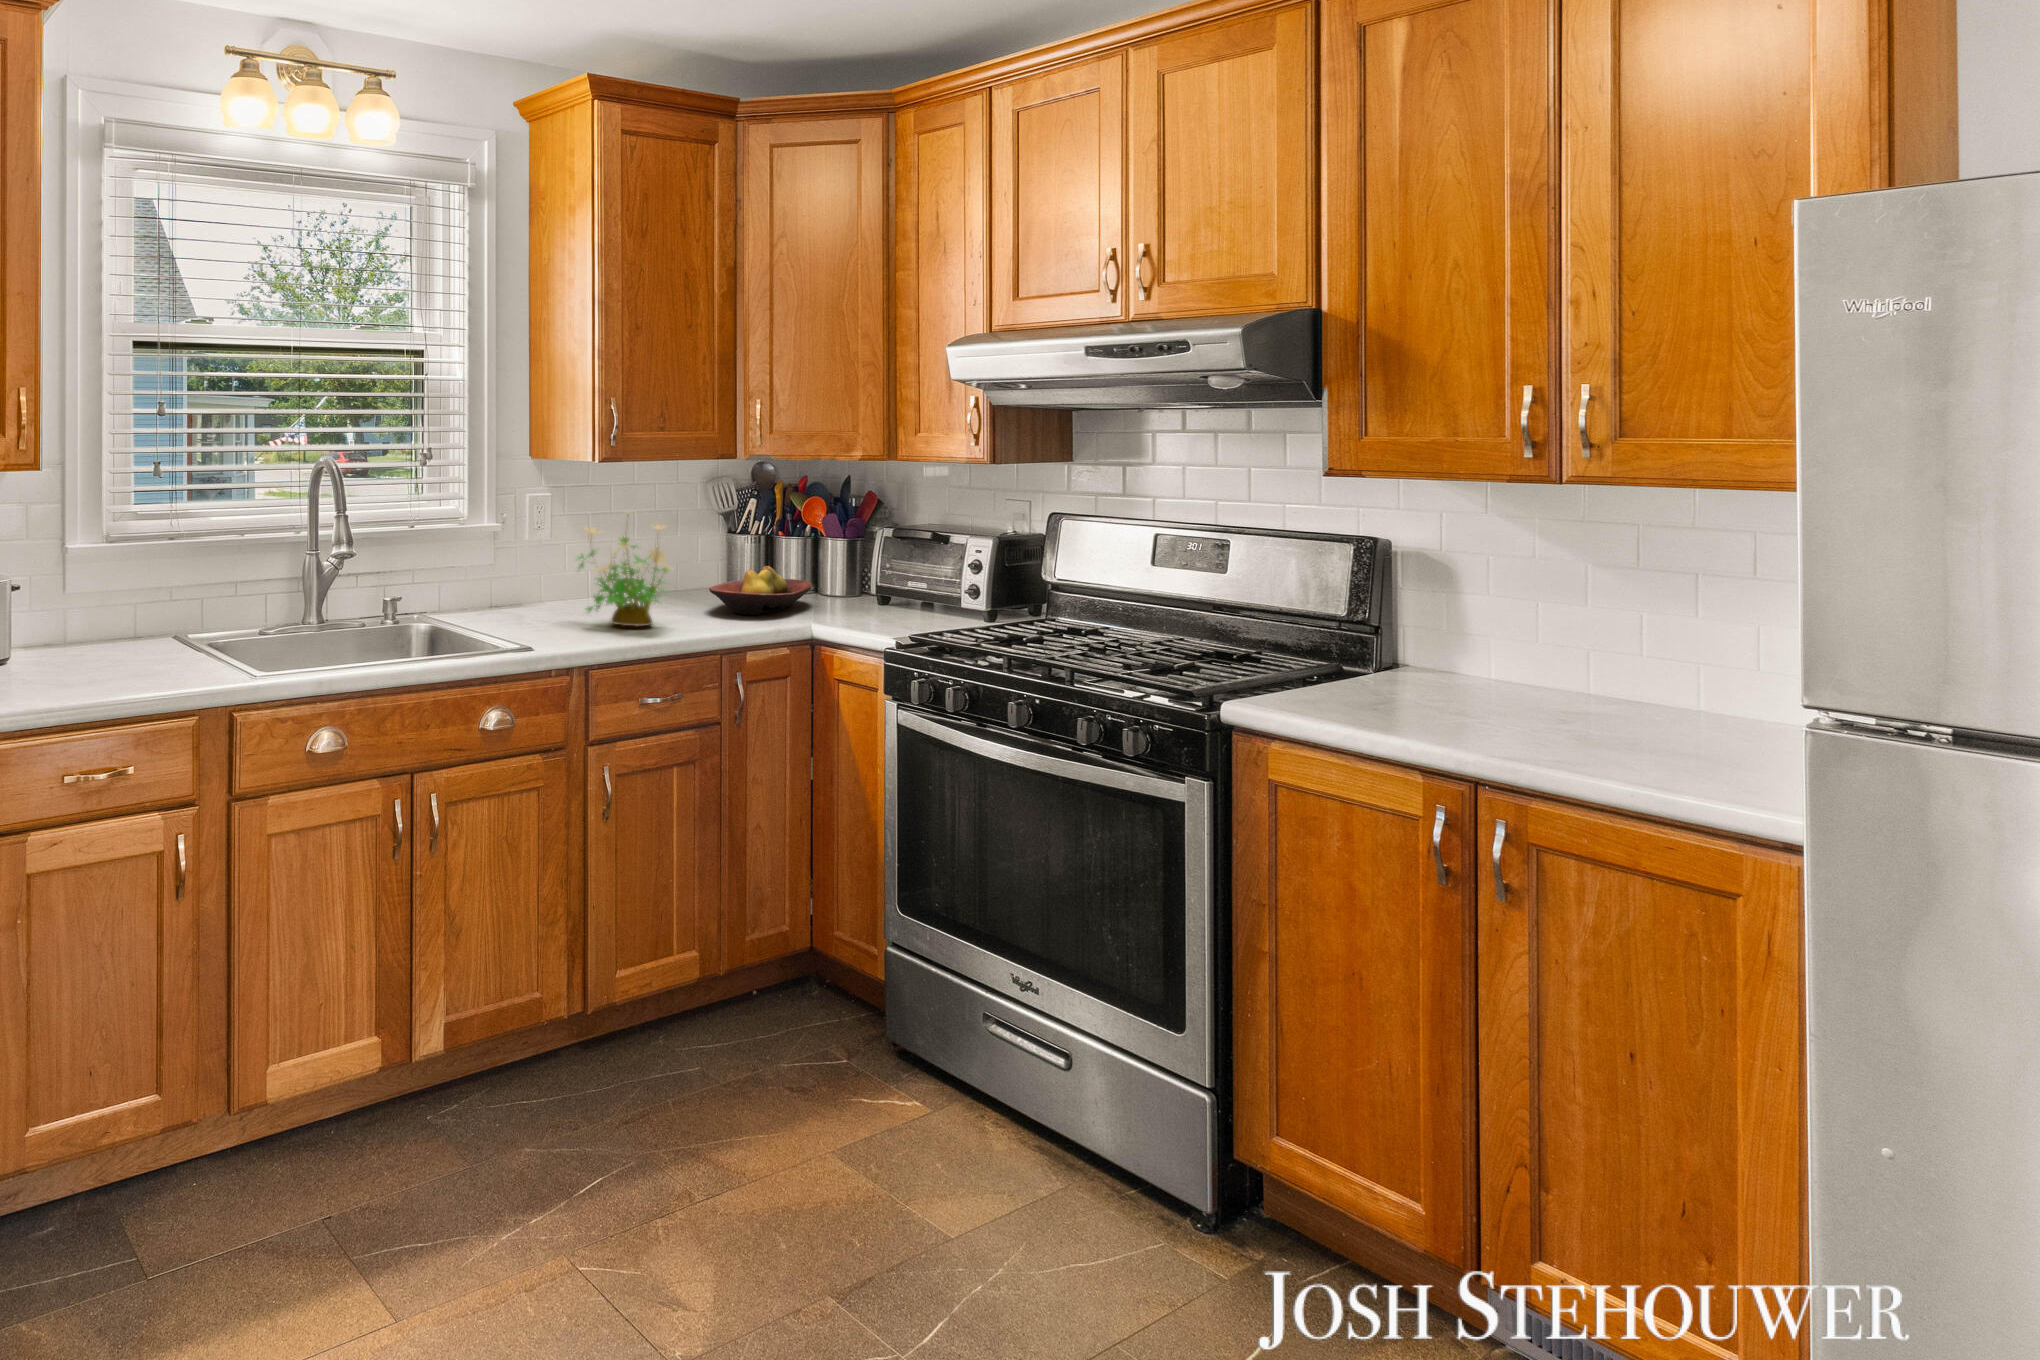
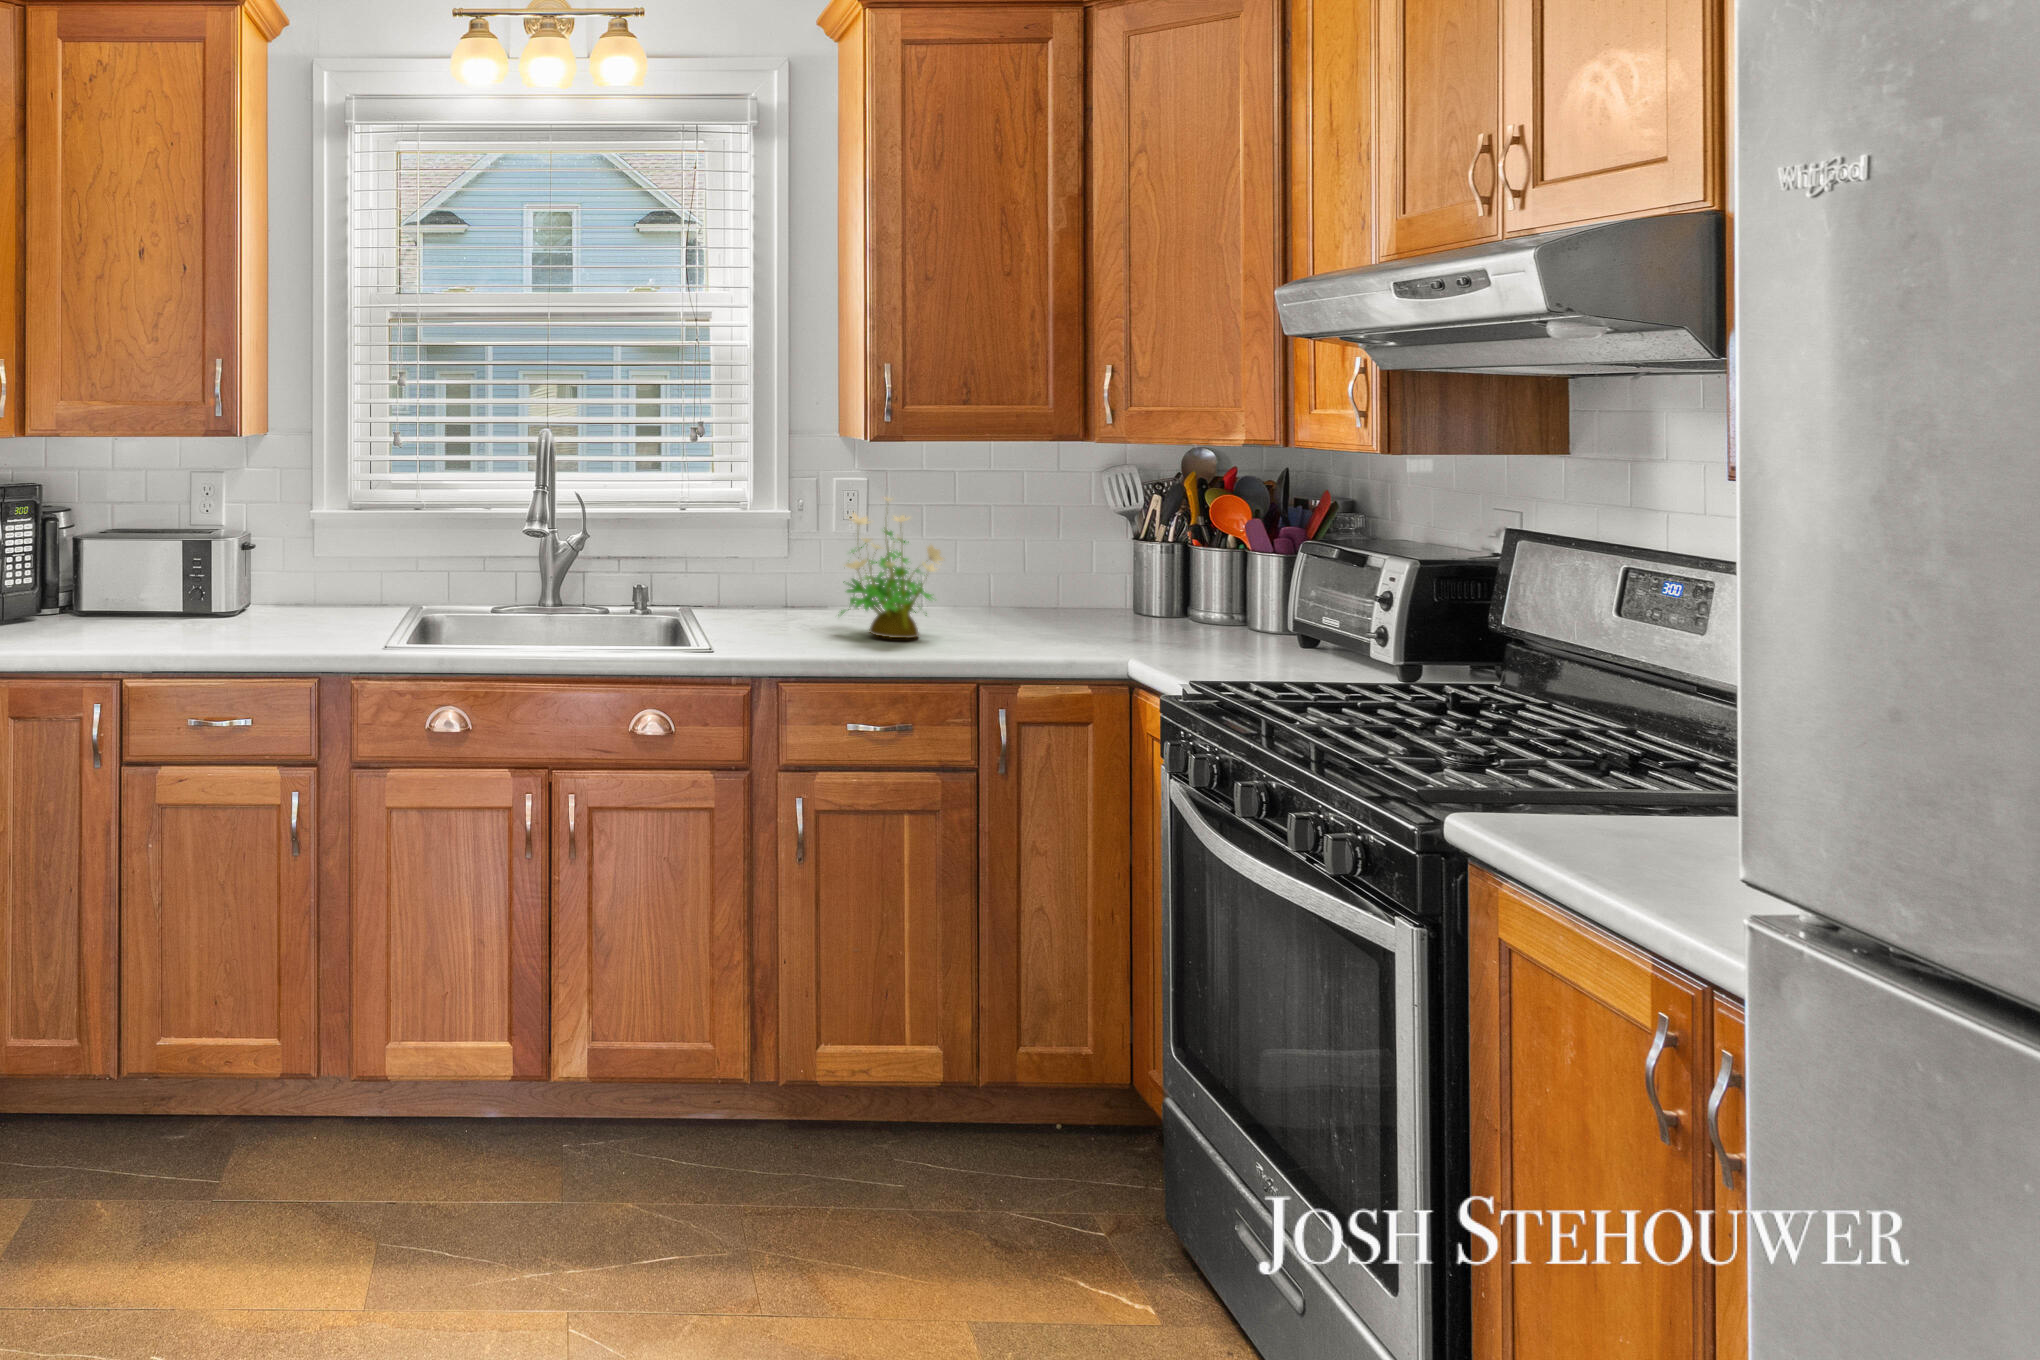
fruit bowl: present [709,566,812,615] -> none [1024,577,1194,637]

